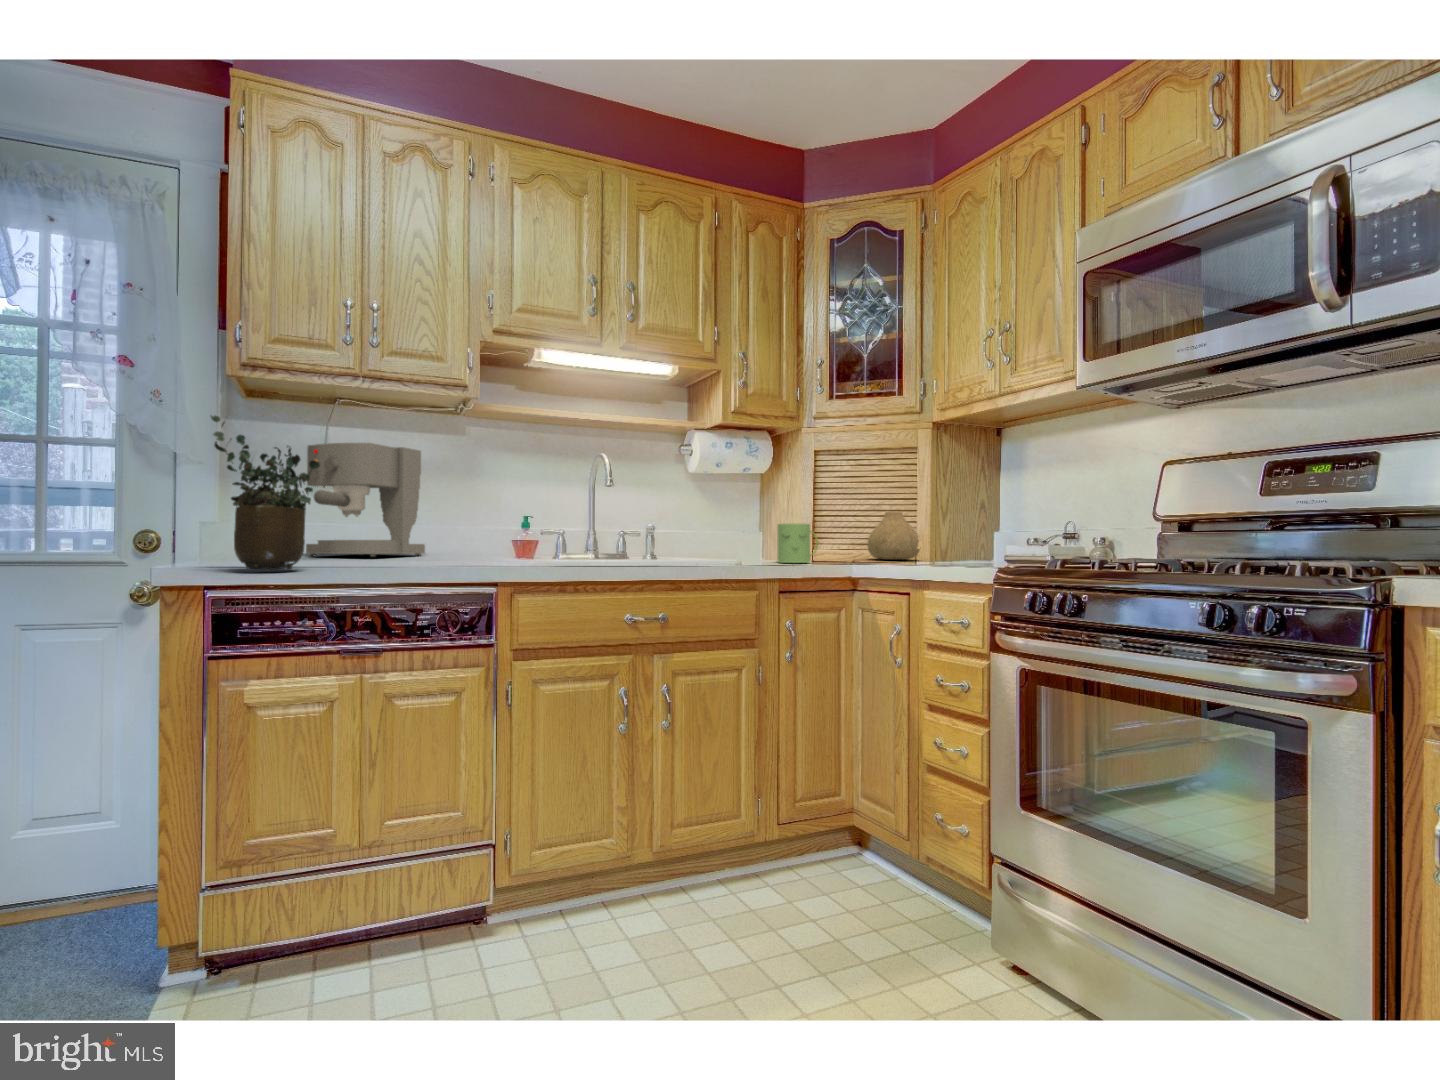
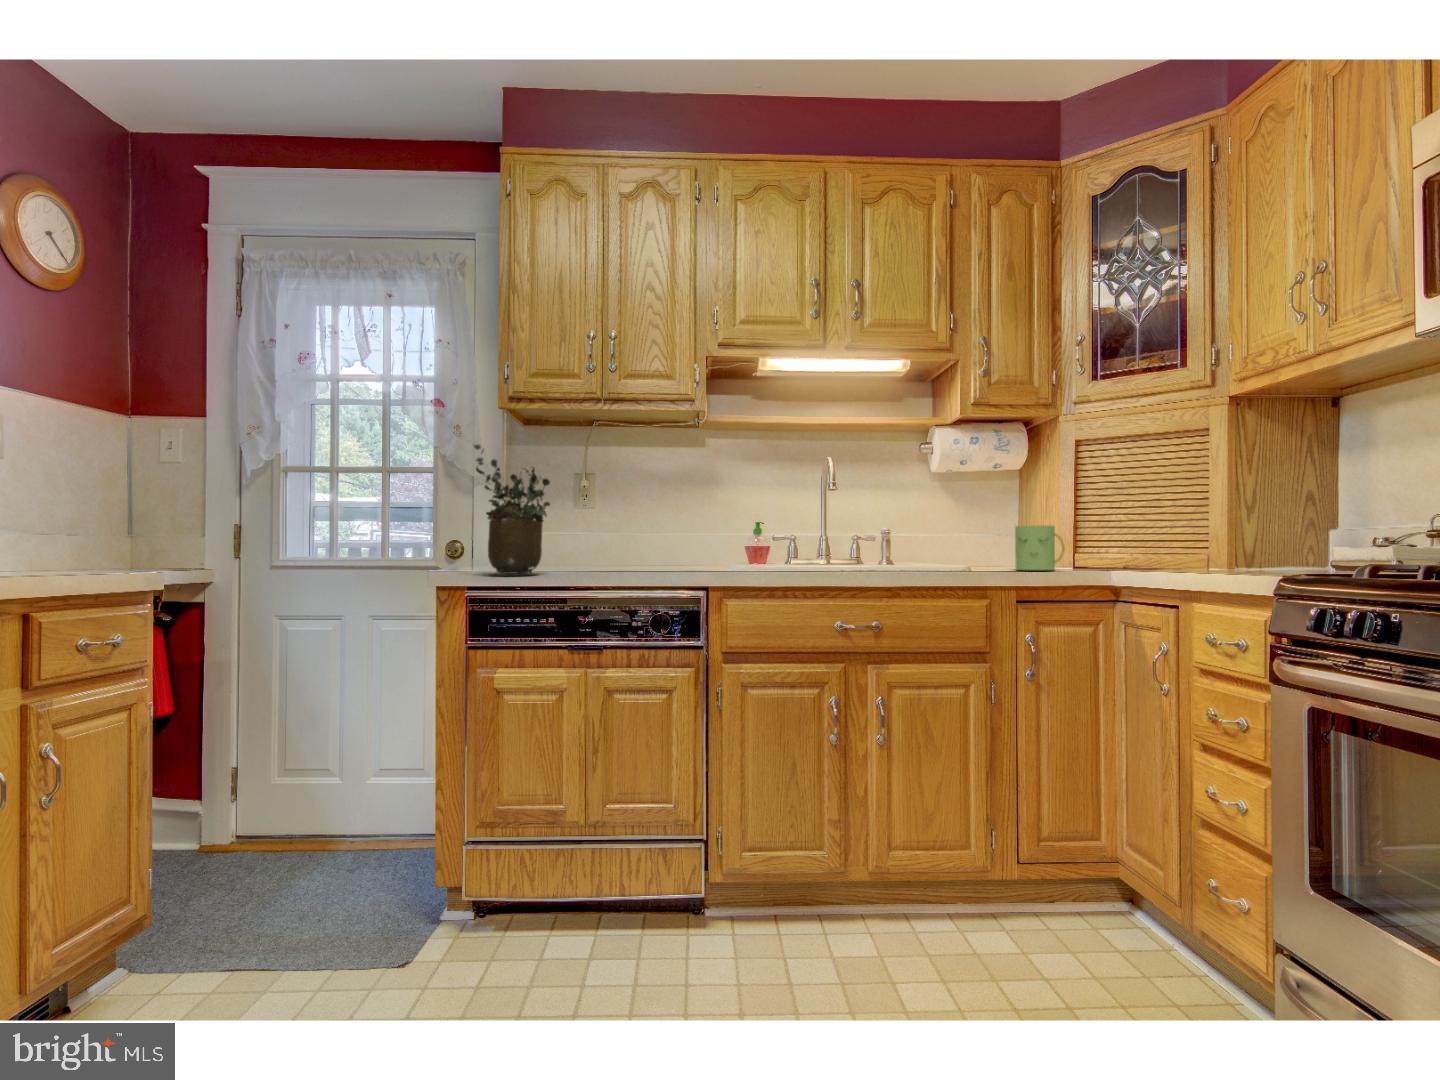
coffee maker: present [306,443,425,557] -> none [567,459,668,563]
vase: present [868,512,920,560] -> none [1144,509,1216,567]

